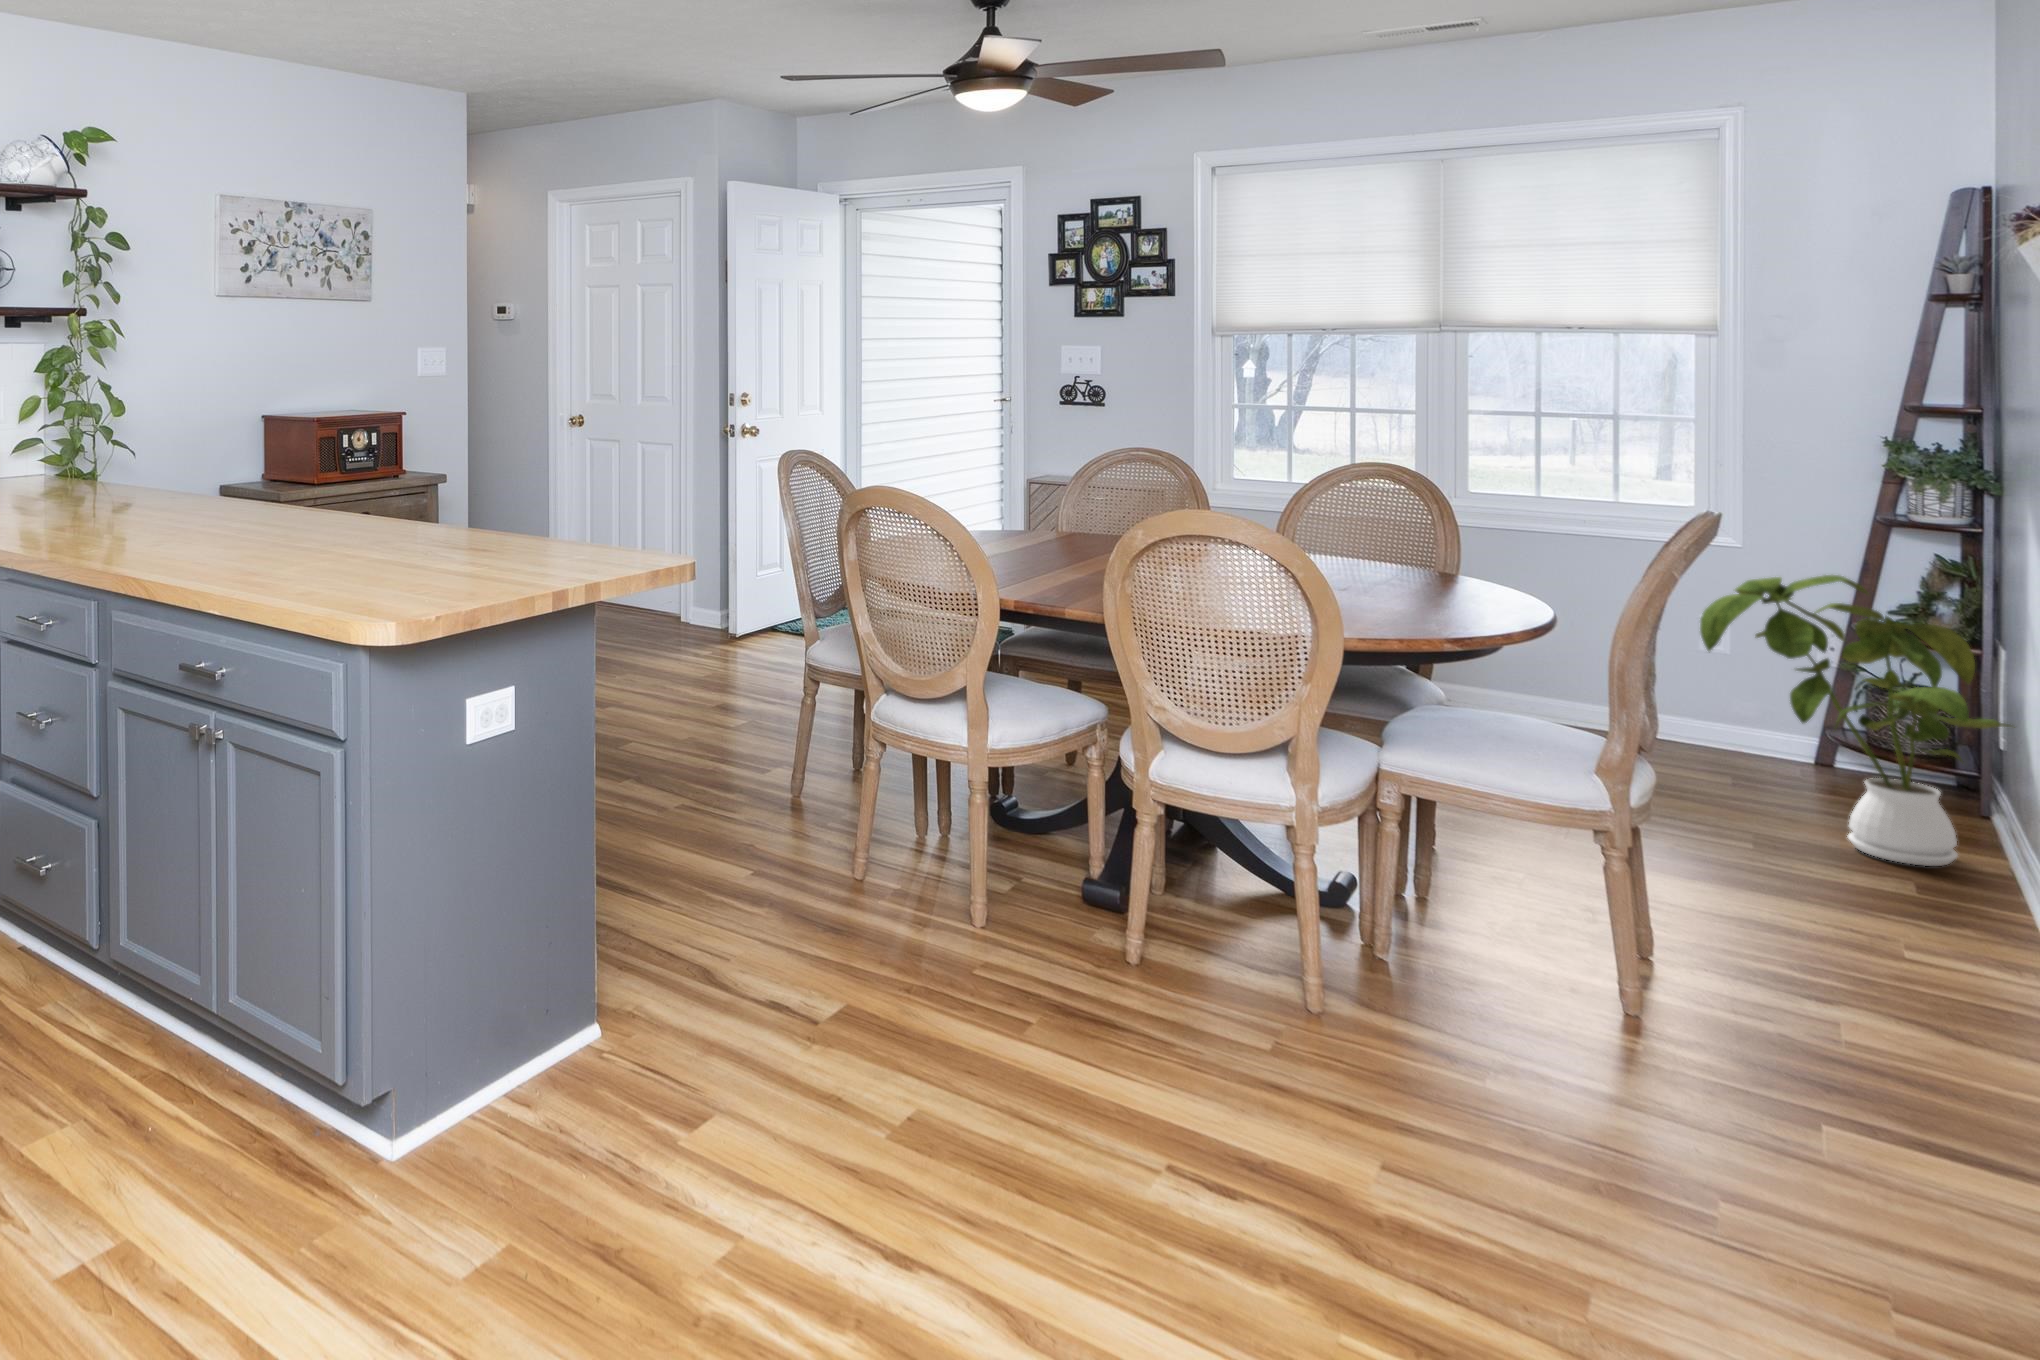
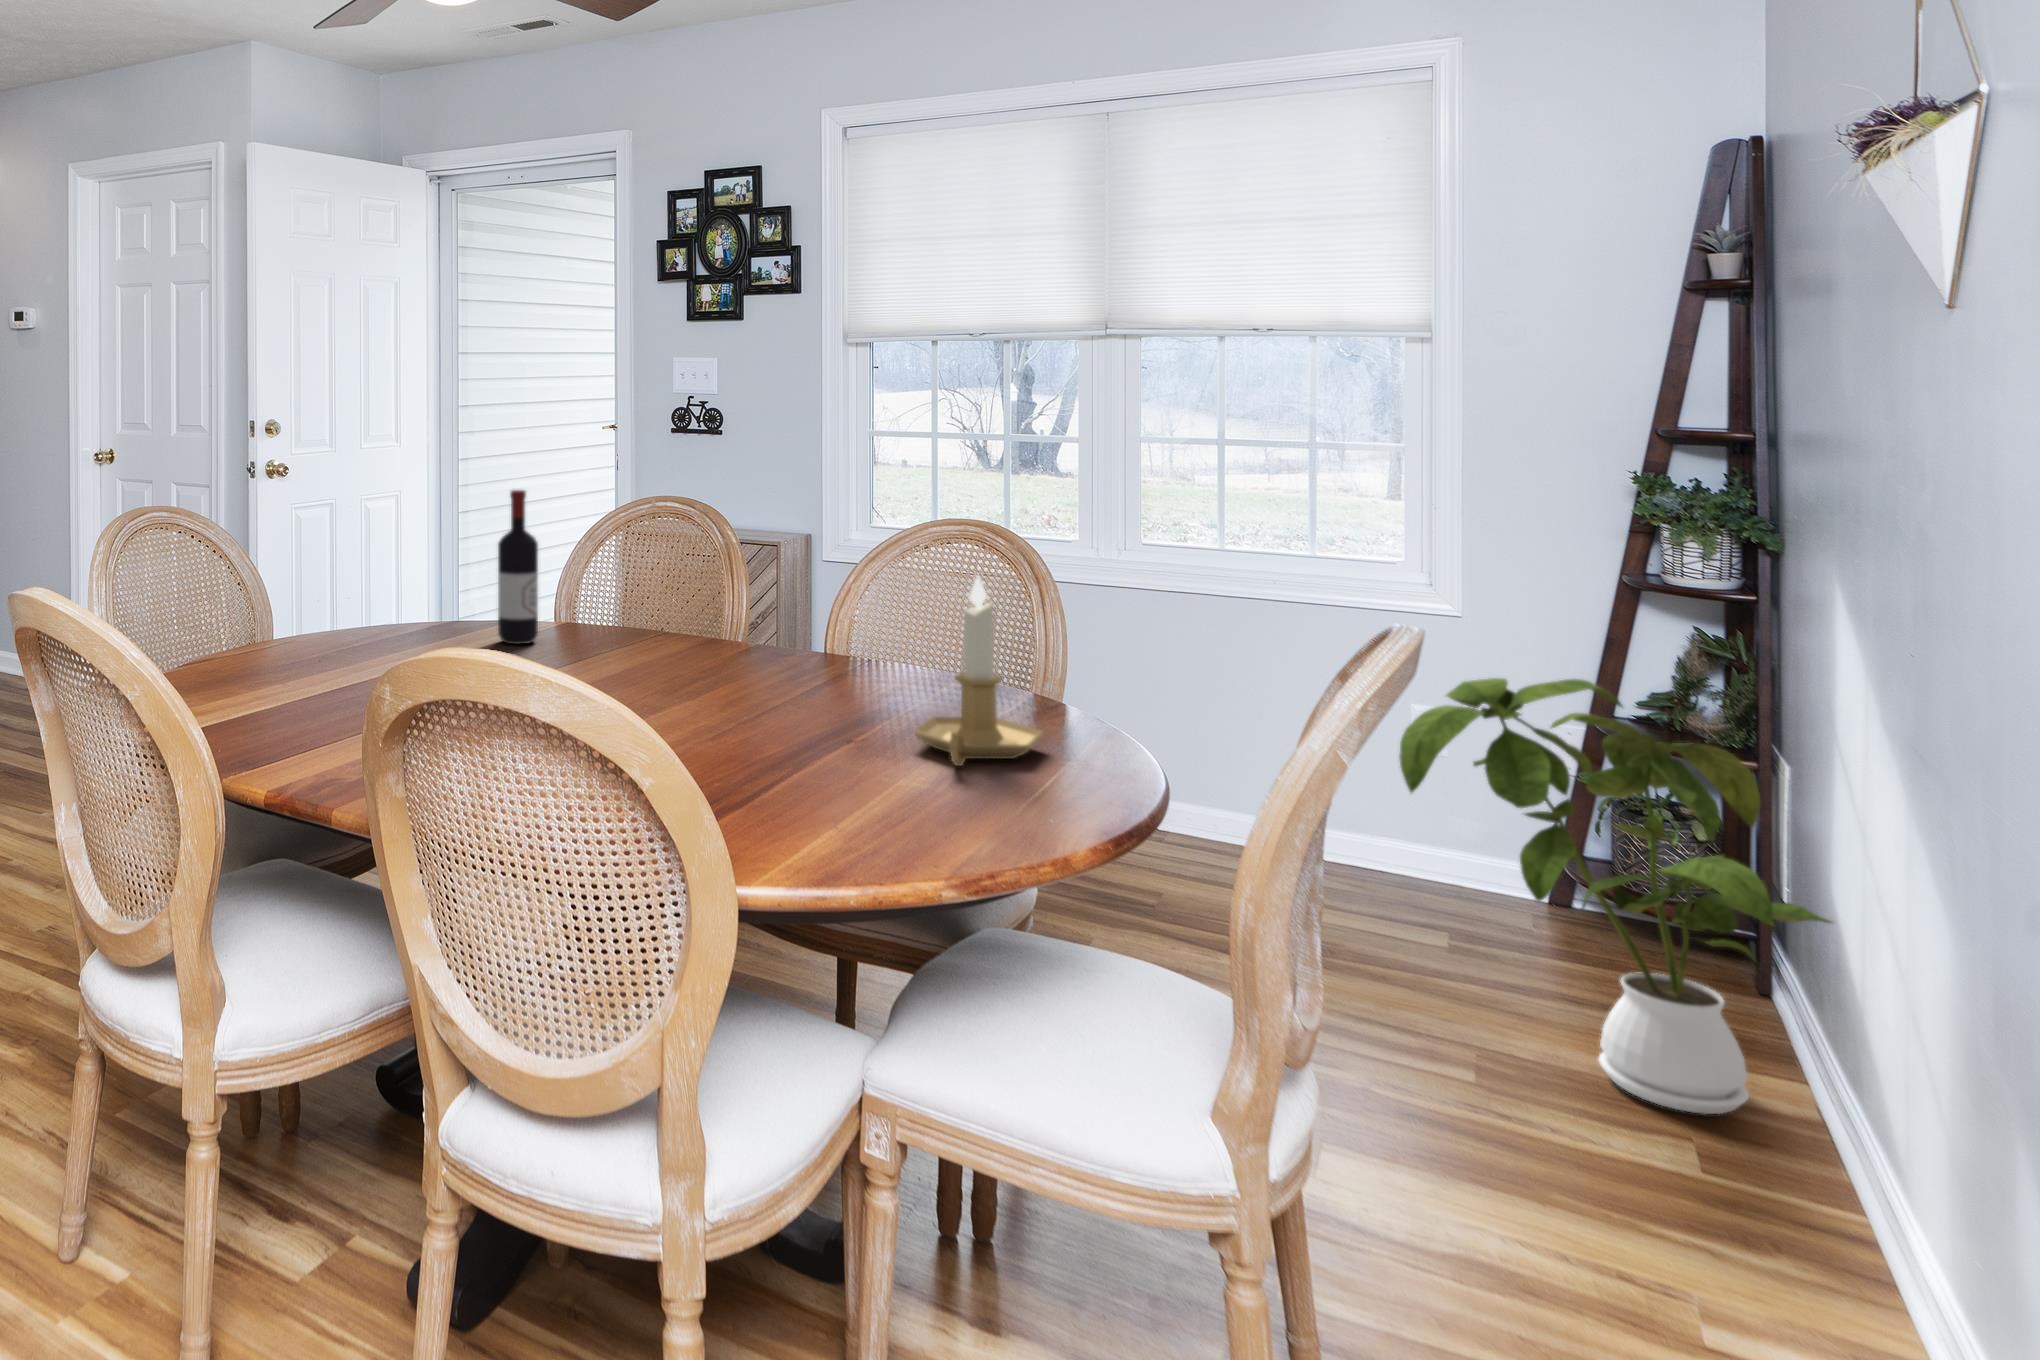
wine bottle: none [1037,439,1066,544] -> present [498,490,538,644]
candlestick: none [1385,485,1472,598] -> present [914,574,1044,766]

